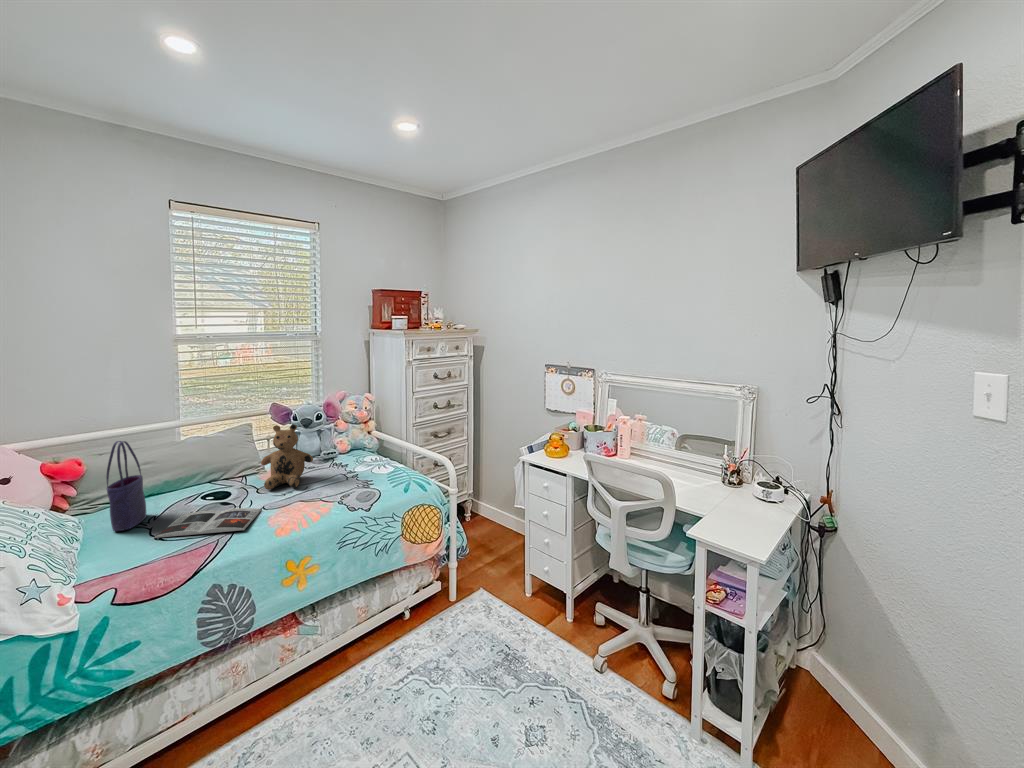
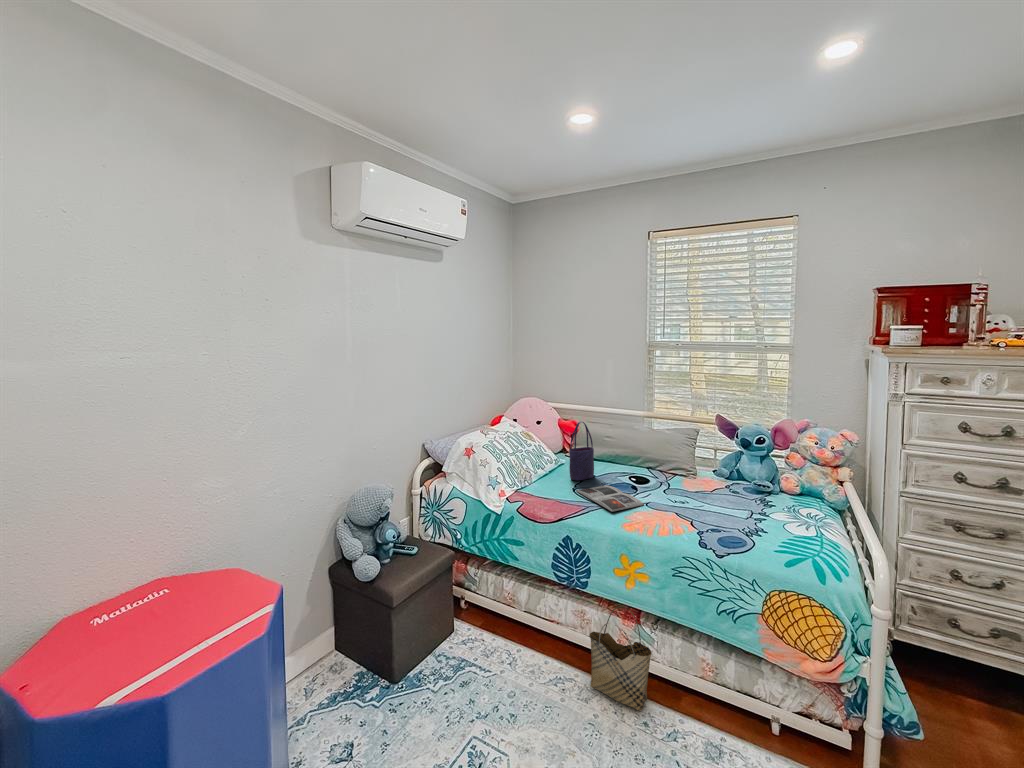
teddy bear: present [261,424,313,490] -> none [668,437,720,500]
woven basket: none [268,613,338,723] -> present [589,606,651,711]

